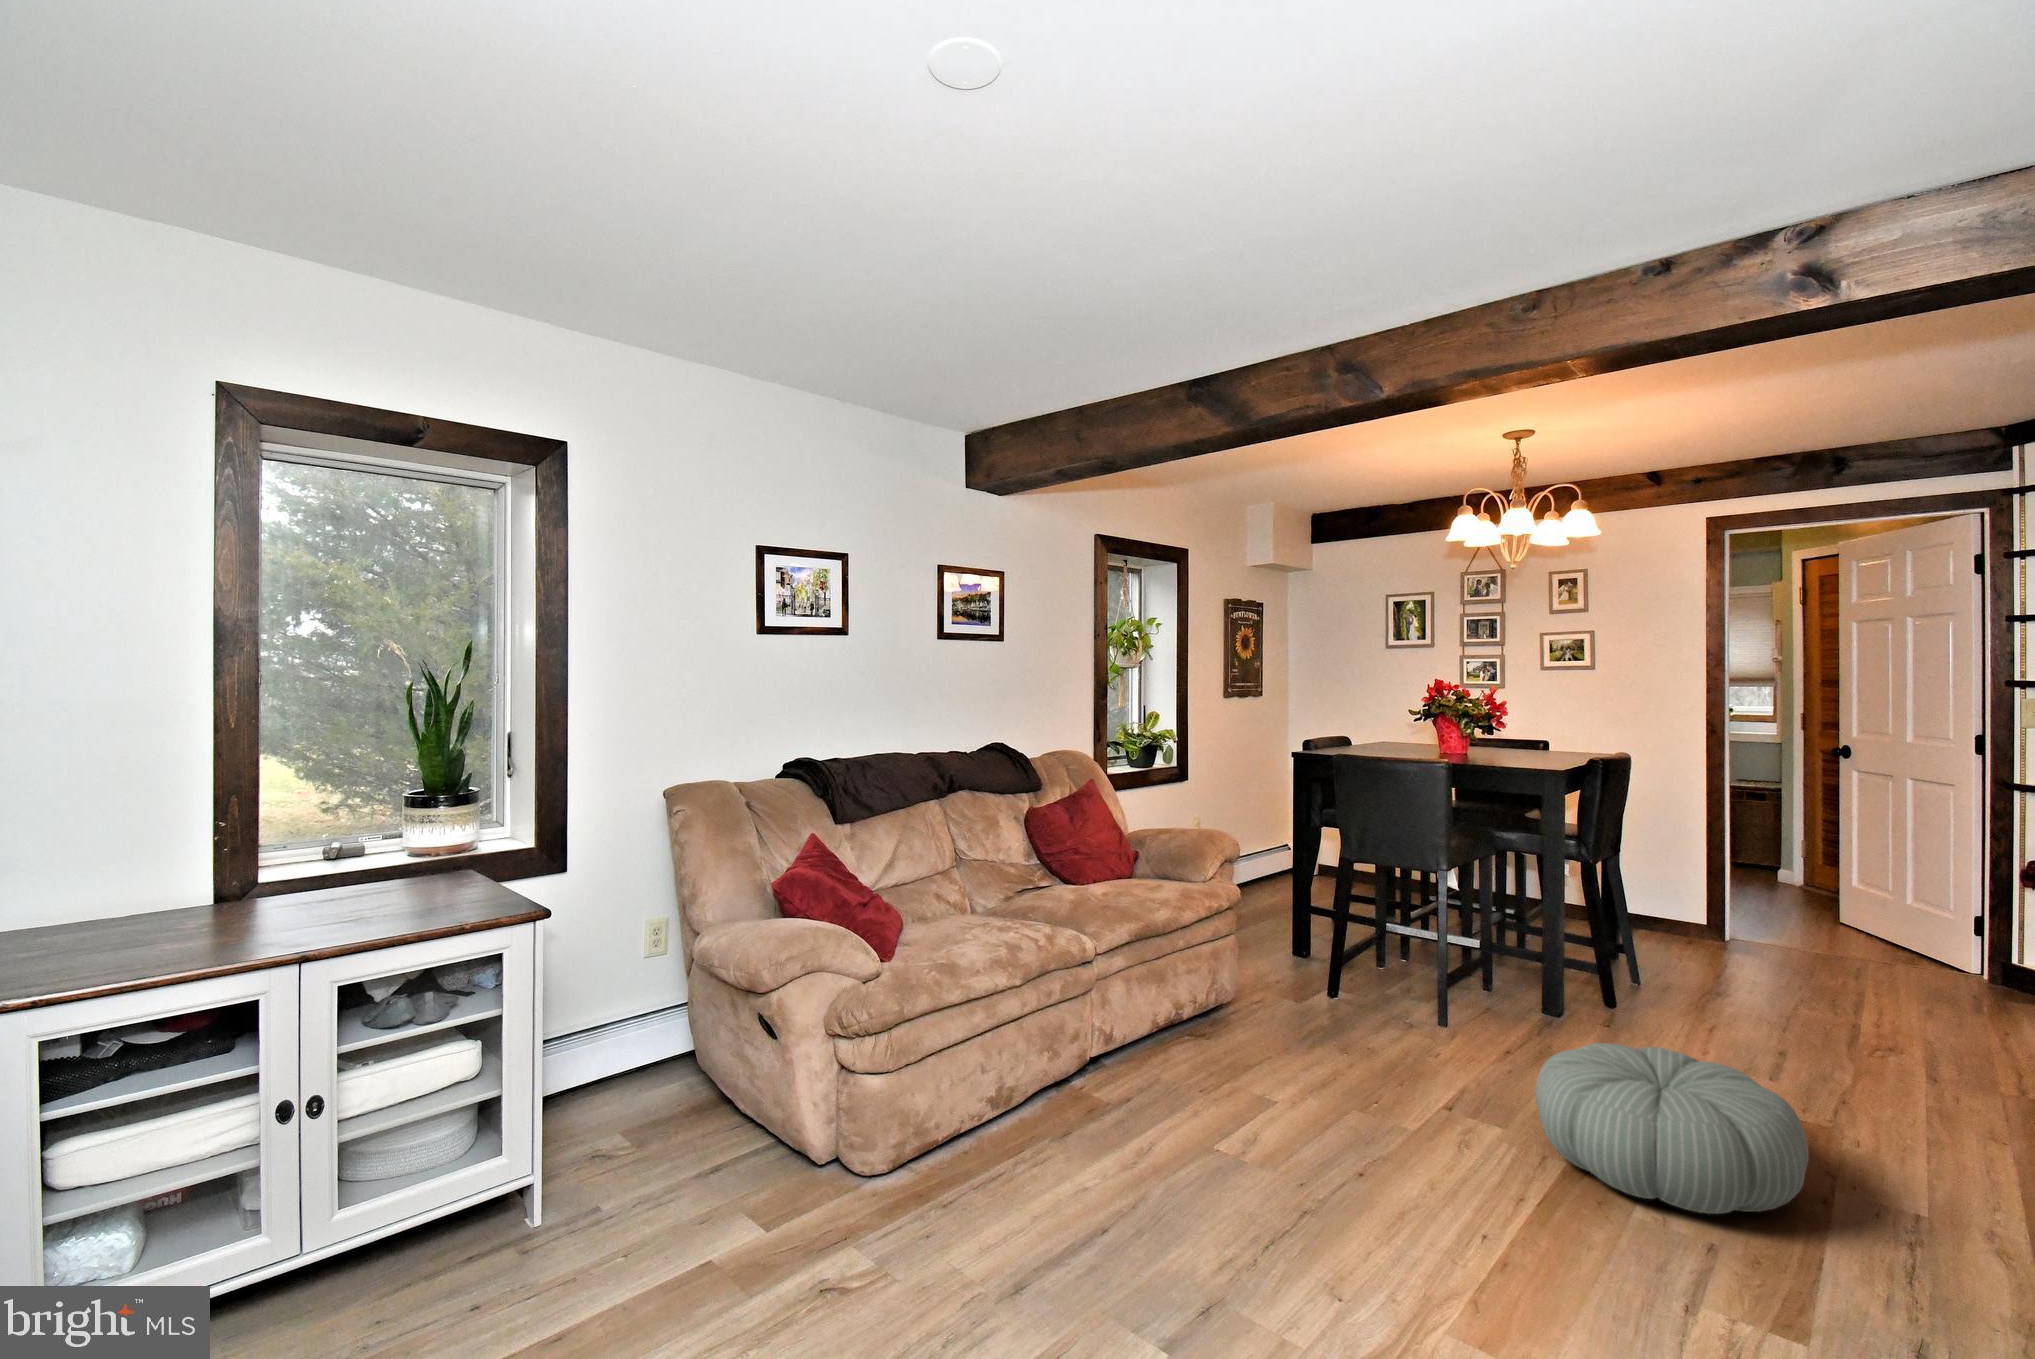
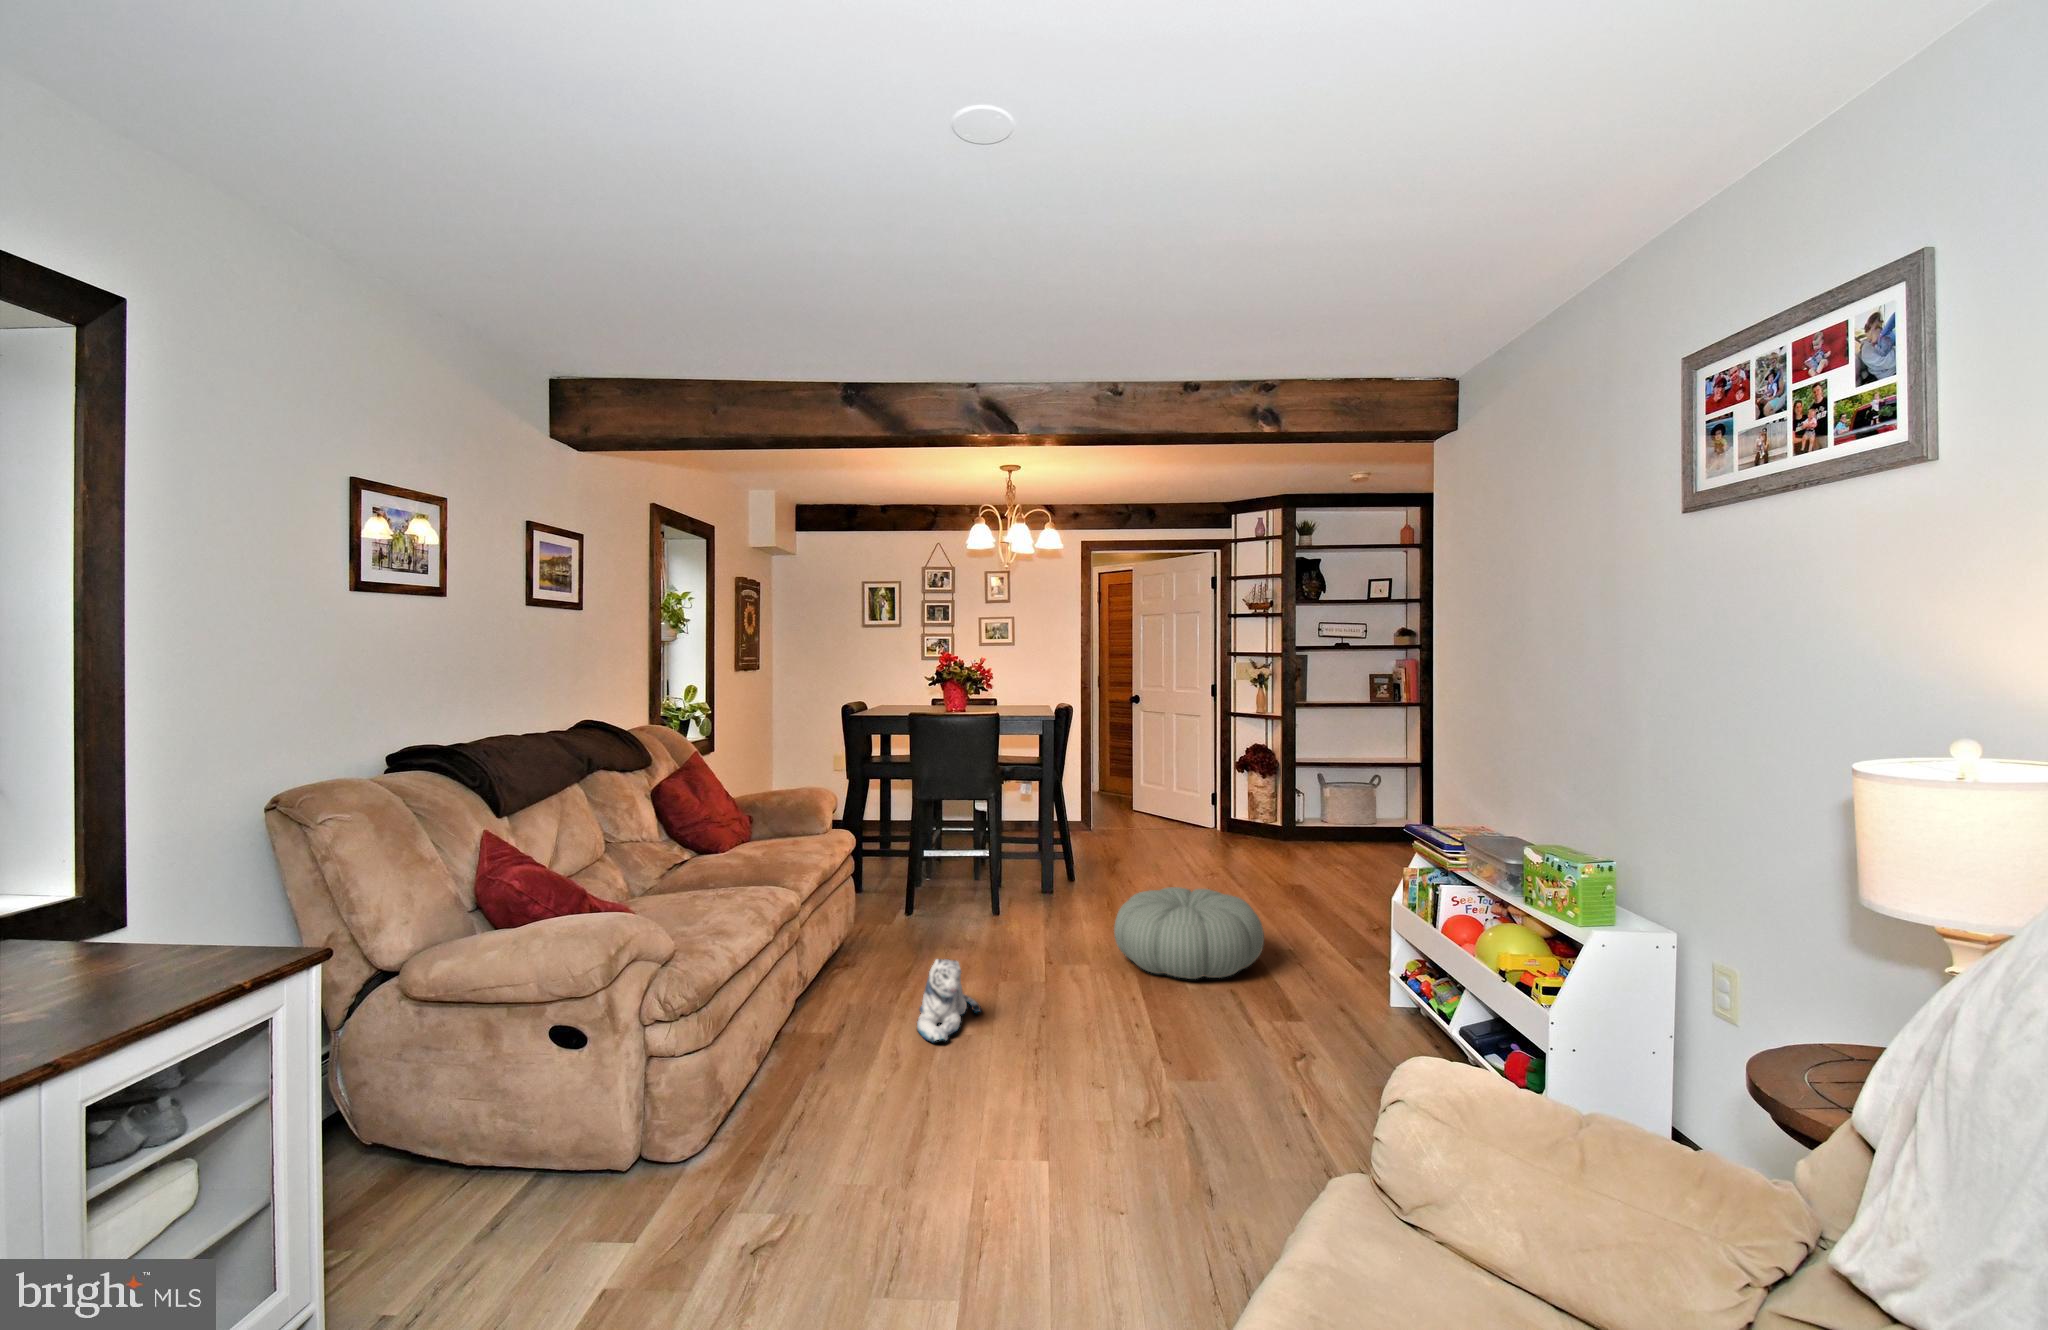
plush toy: none [1188,1055,1288,1156] -> present [917,959,981,1042]

